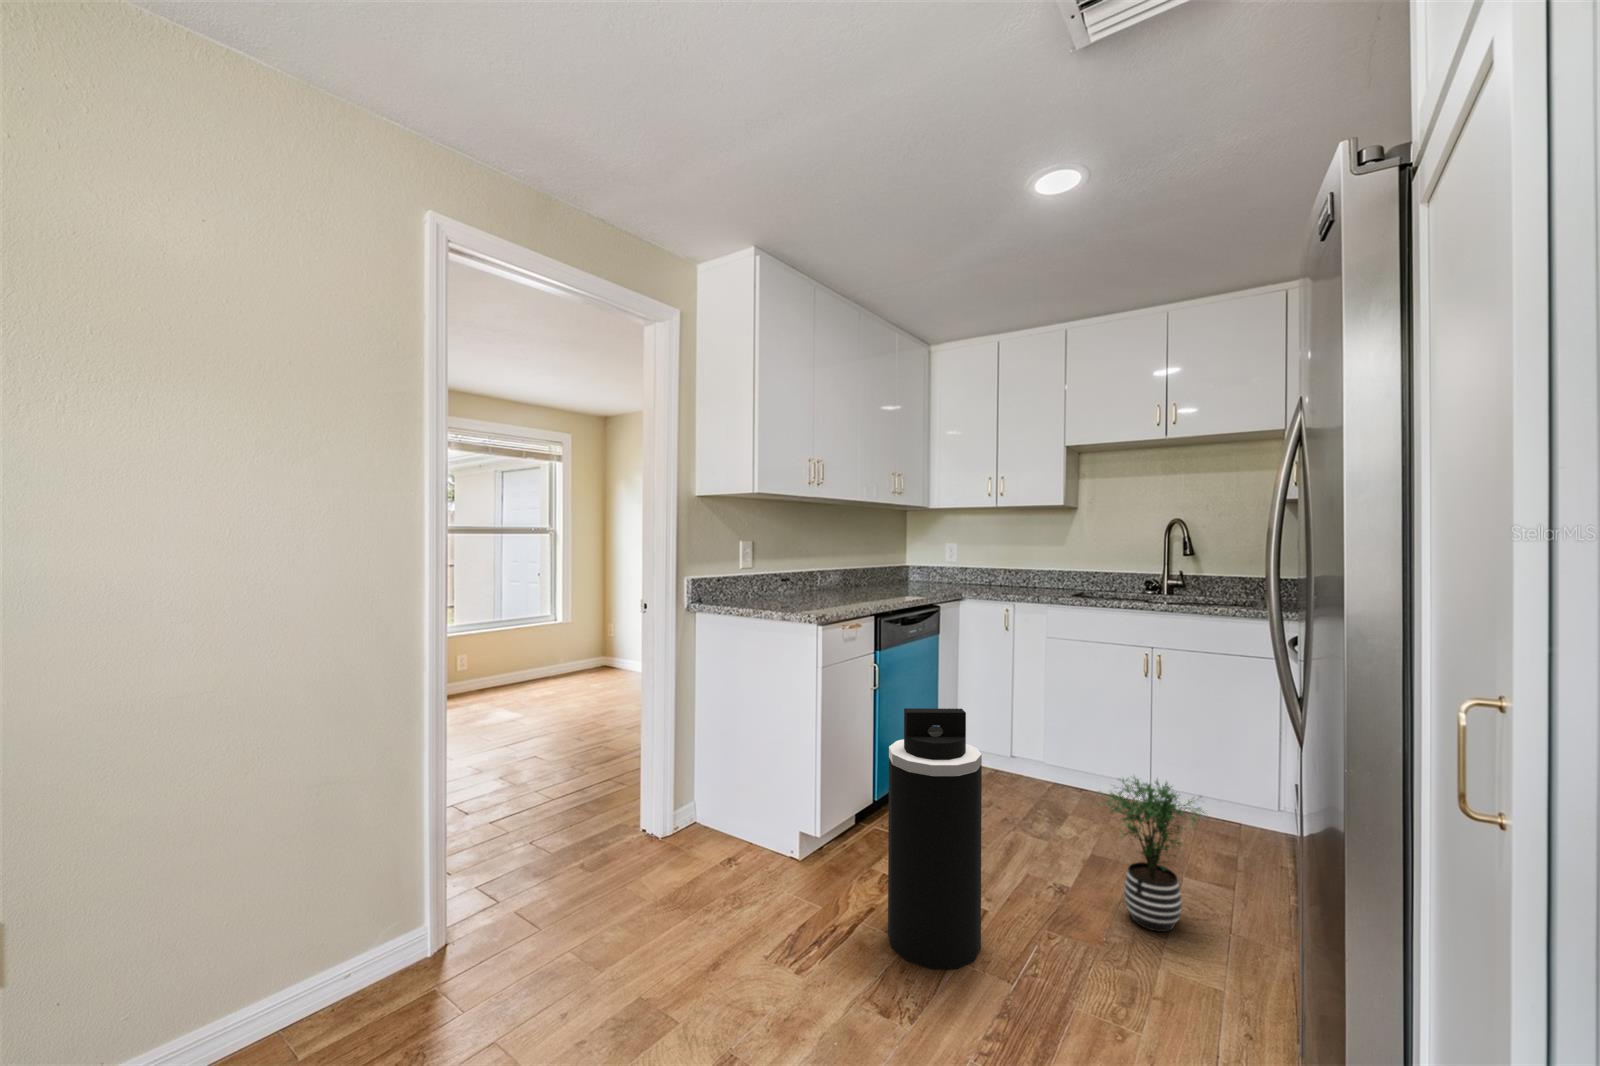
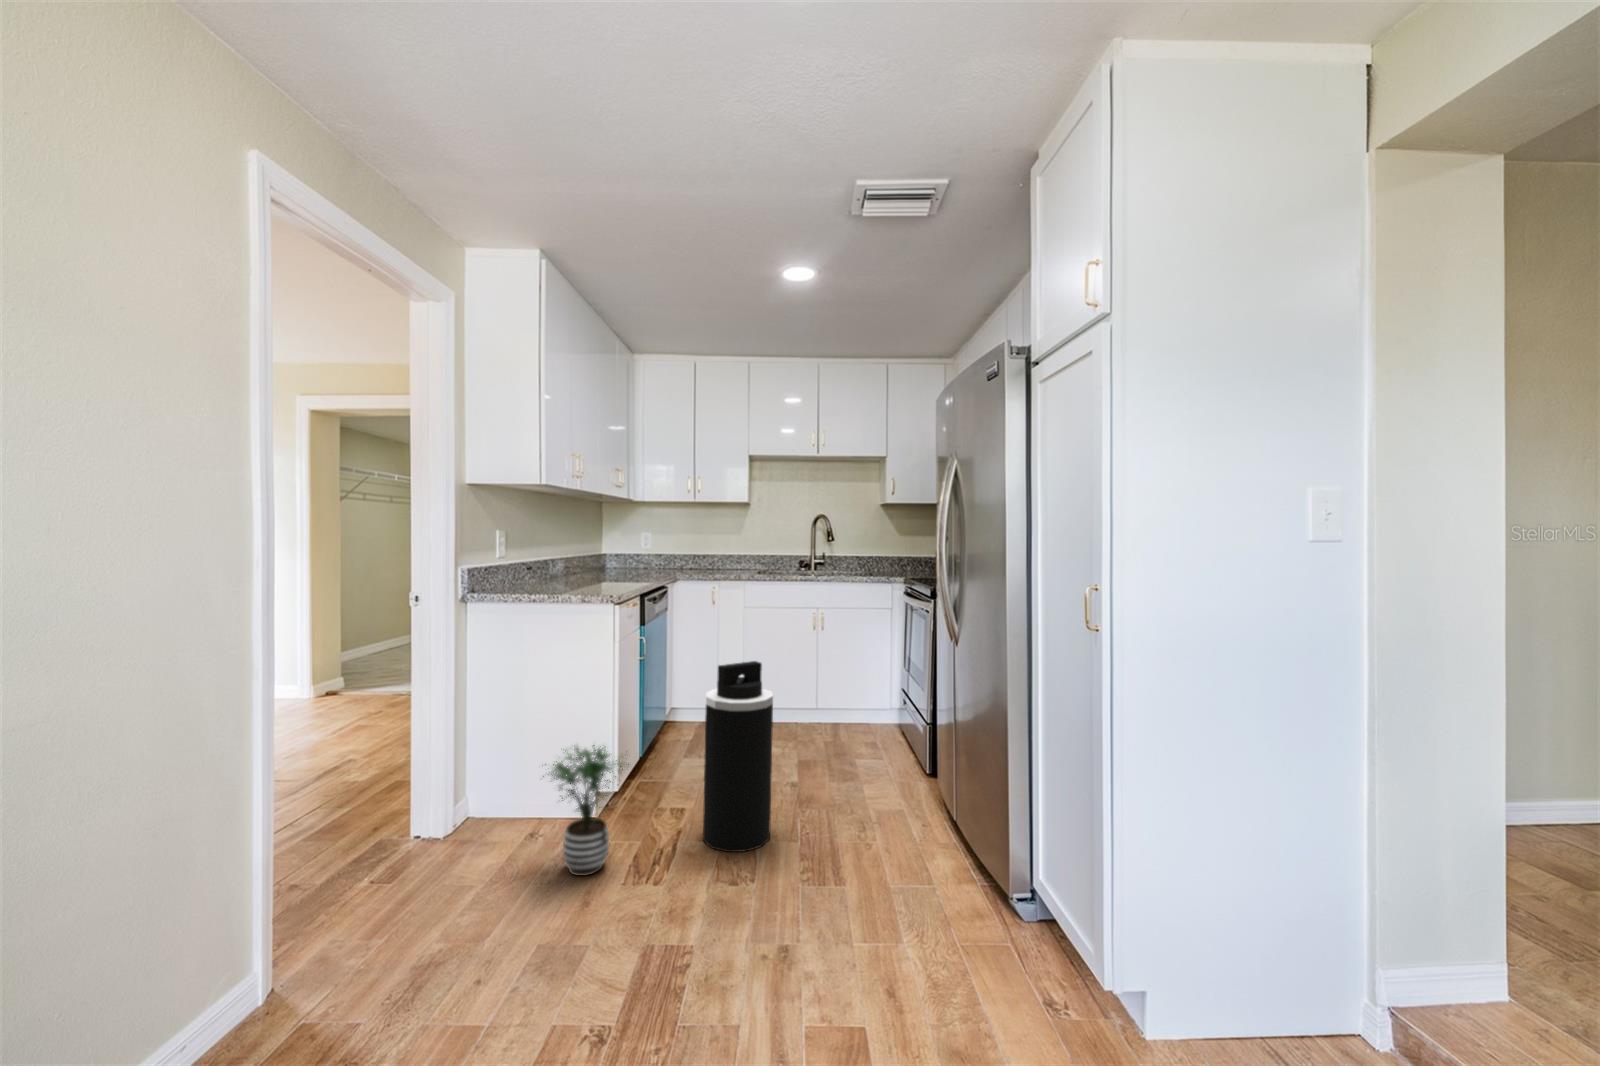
potted plant: present [1098,777,1204,932] -> present [542,745,629,876]

